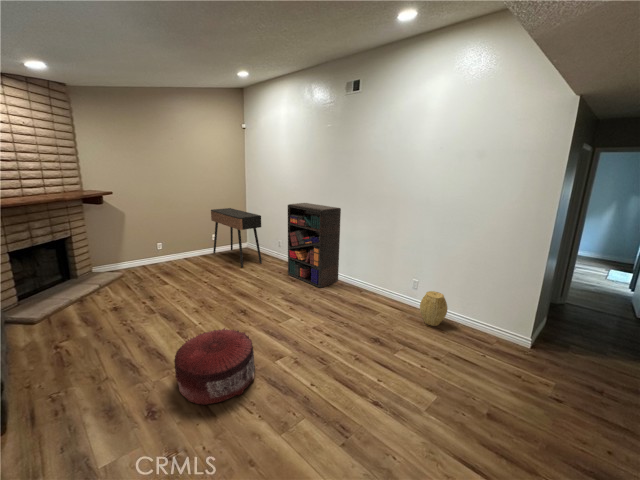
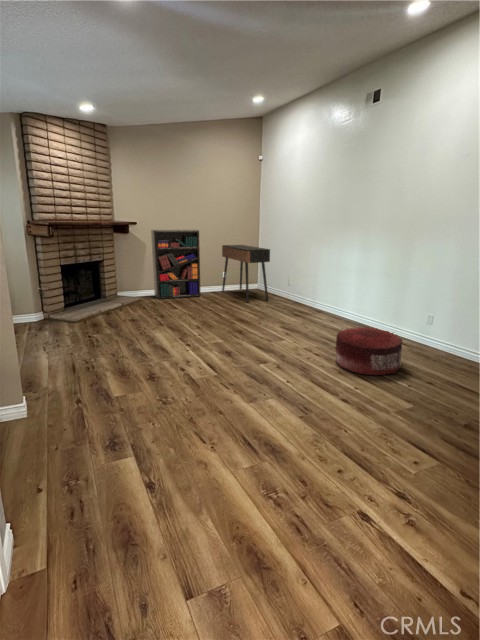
bookshelf: present [288,203,341,288] -> present [151,230,201,299]
woven basket: present [420,291,447,326] -> none [429,324,463,363]
pouf: present [174,328,255,405] -> present [335,327,402,375]

